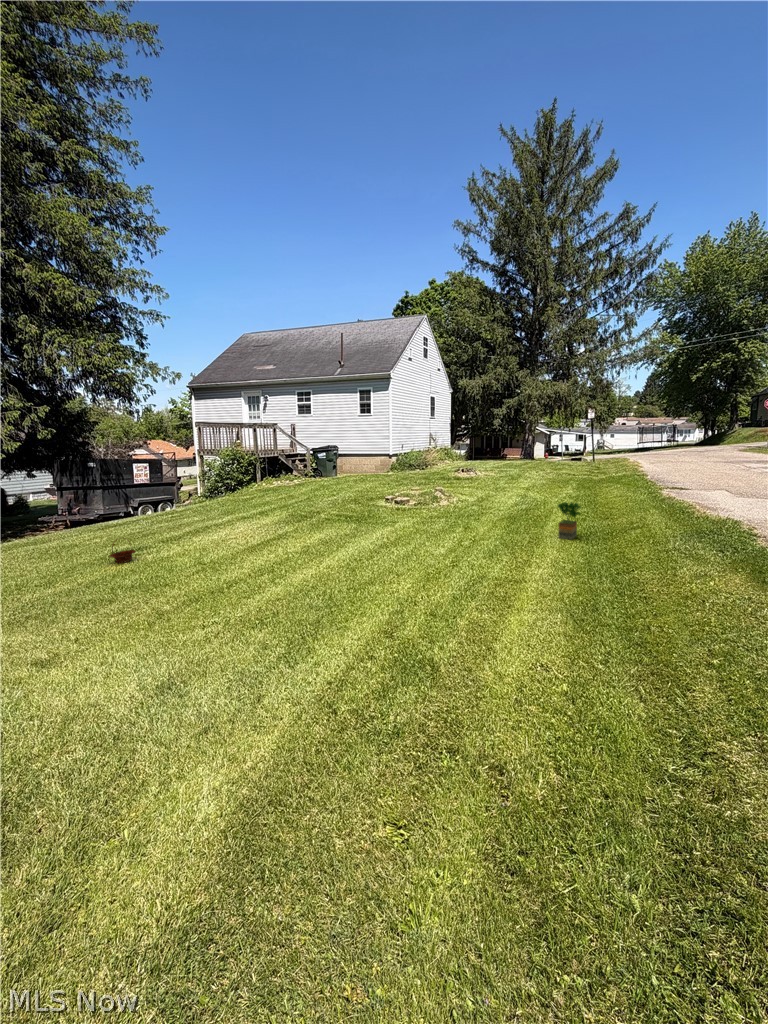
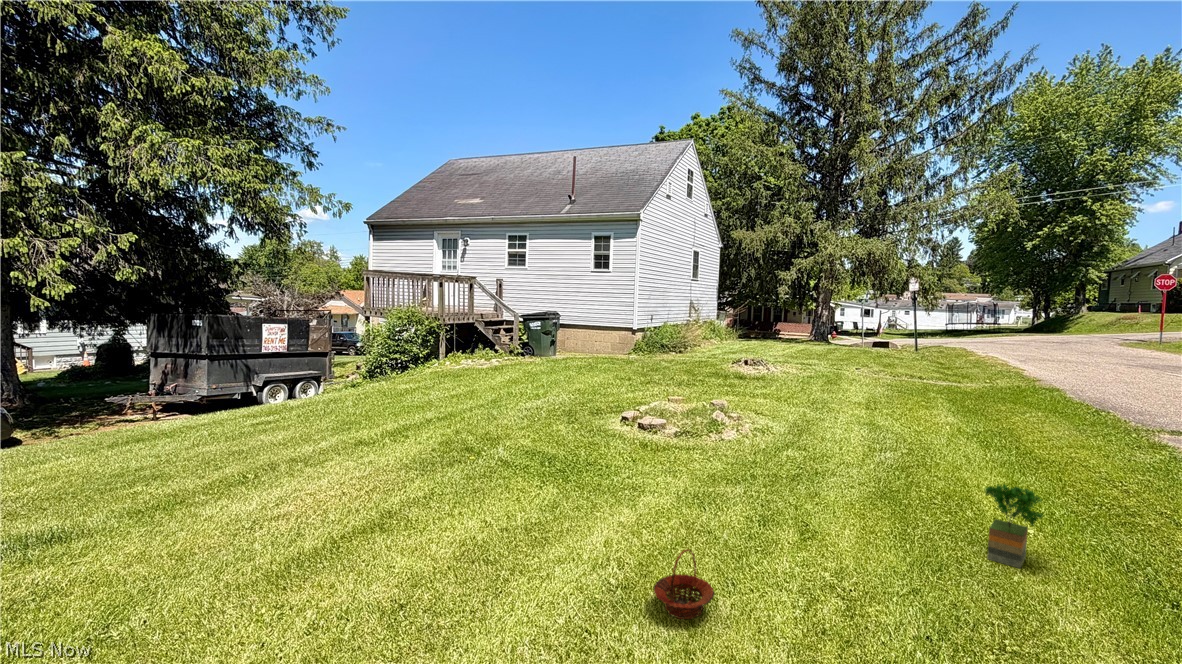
basket: present [109,538,136,563] -> present [653,550,714,619]

